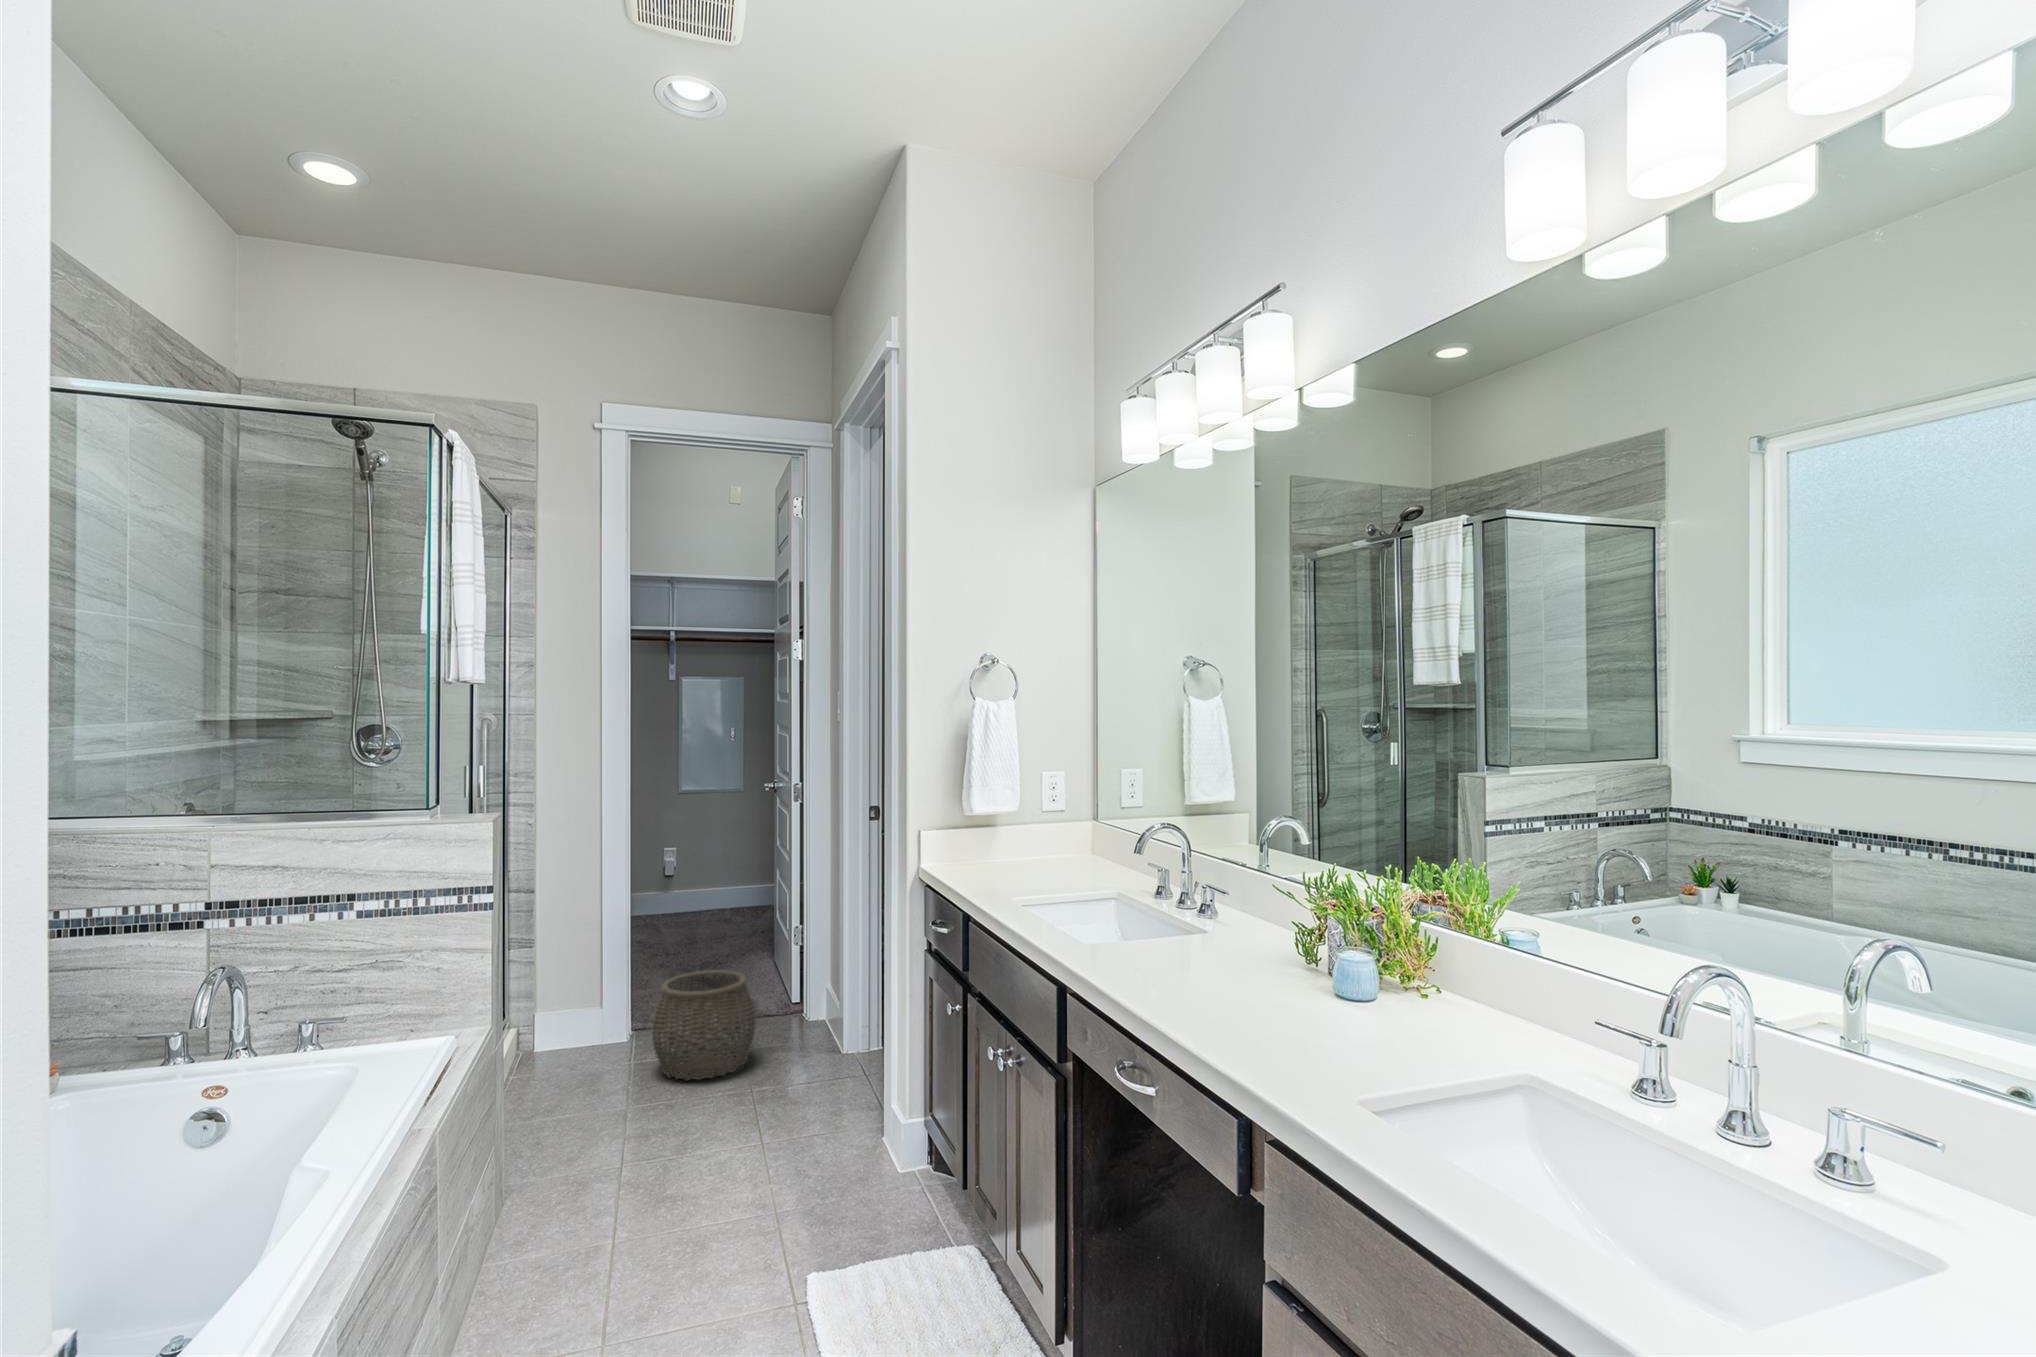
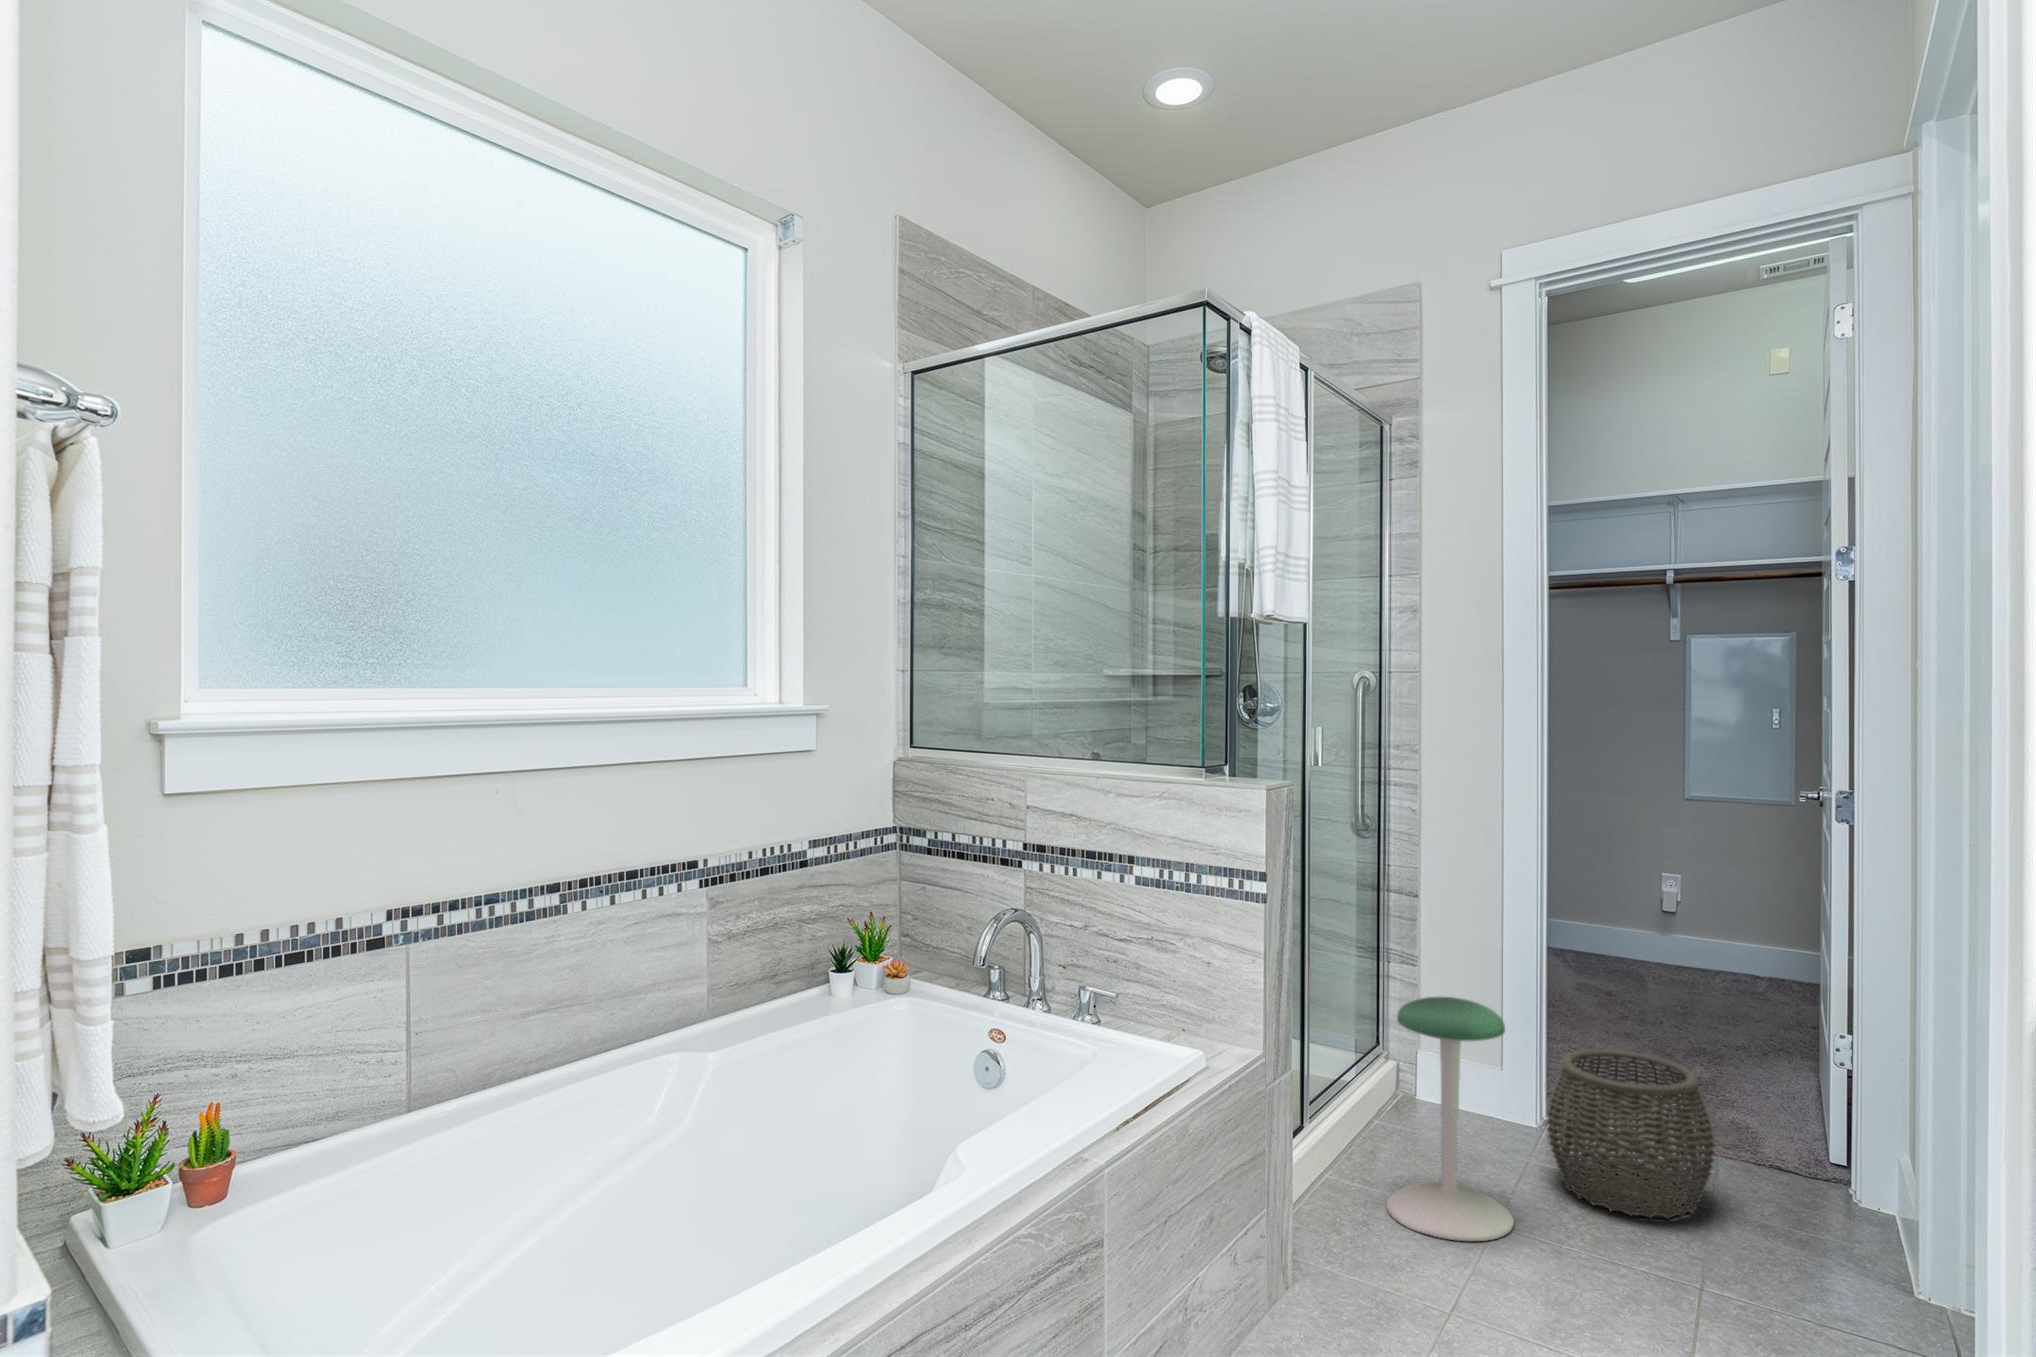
stool: none [548,959,644,1141] -> present [1387,997,1514,1241]

